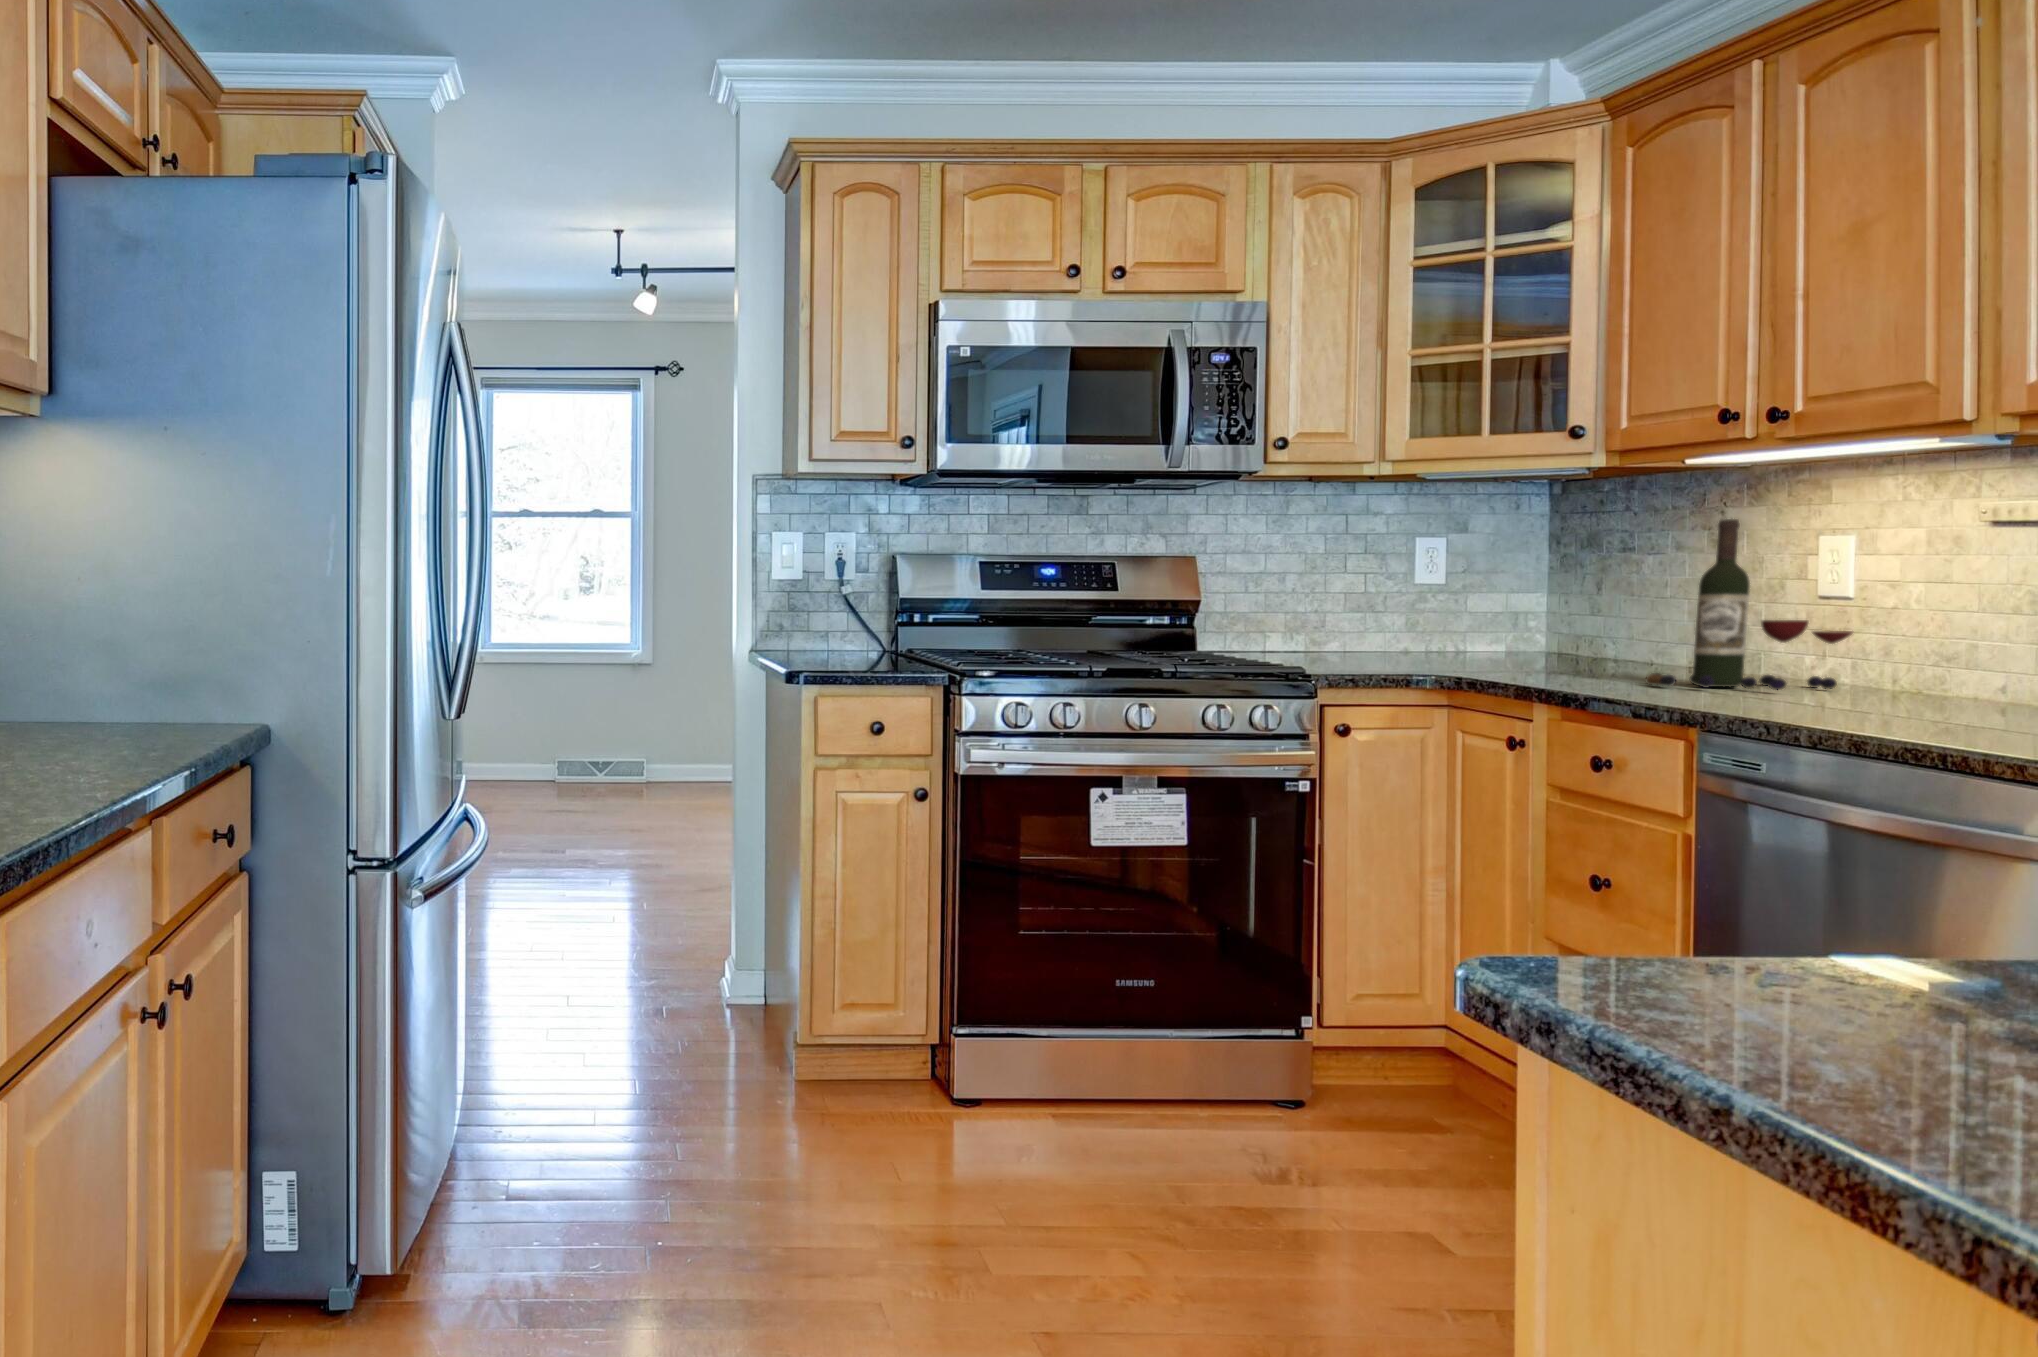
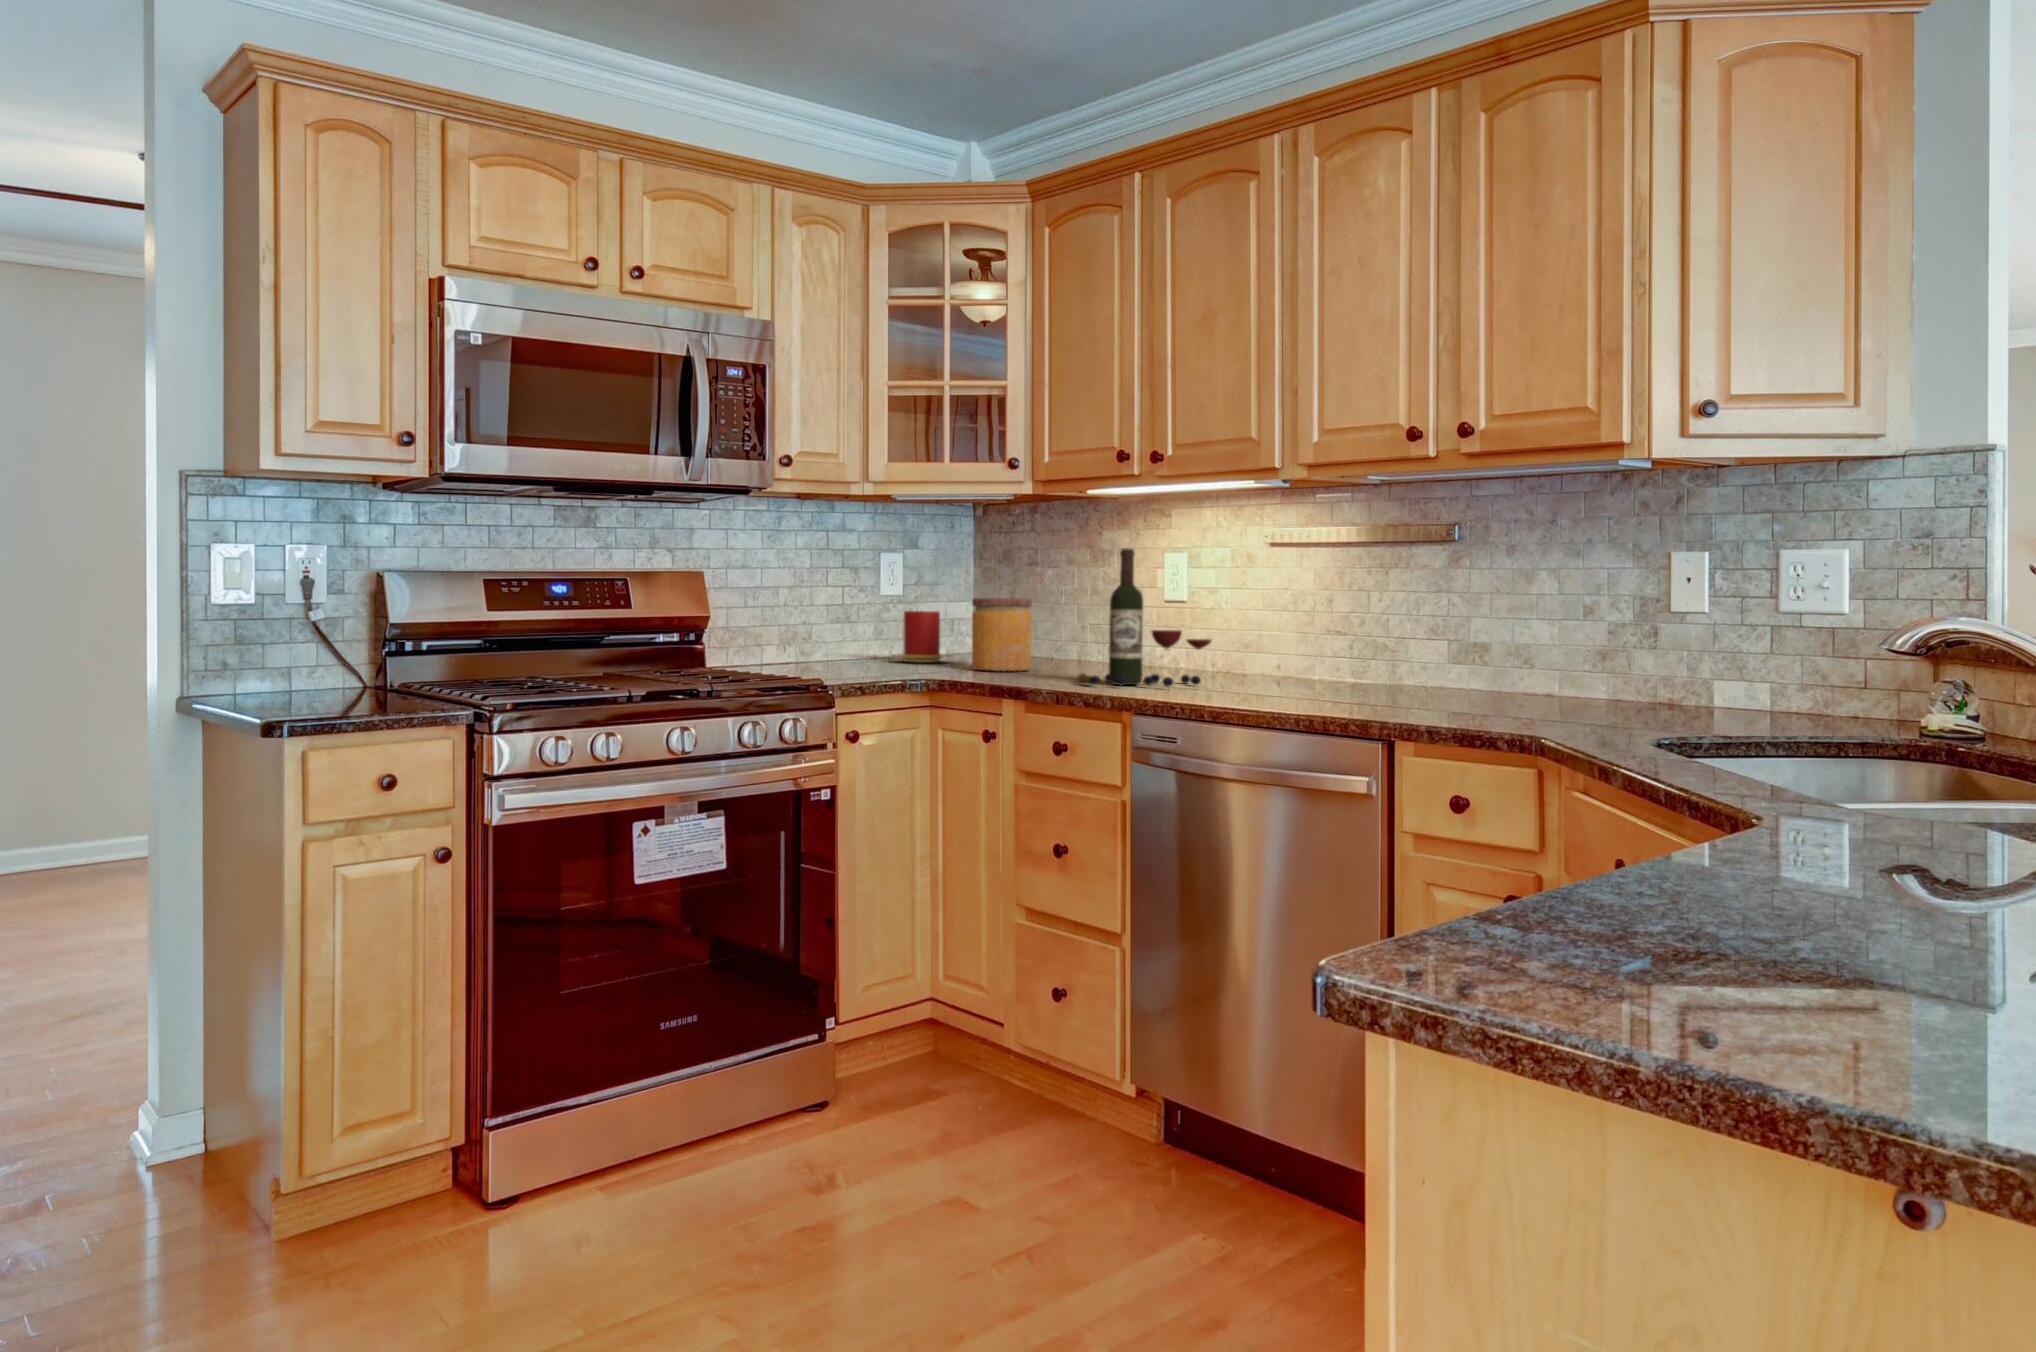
jar: none [1517,584,1603,669] -> present [972,598,1032,671]
candle: none [1421,601,1500,659] -> present [893,611,950,662]

